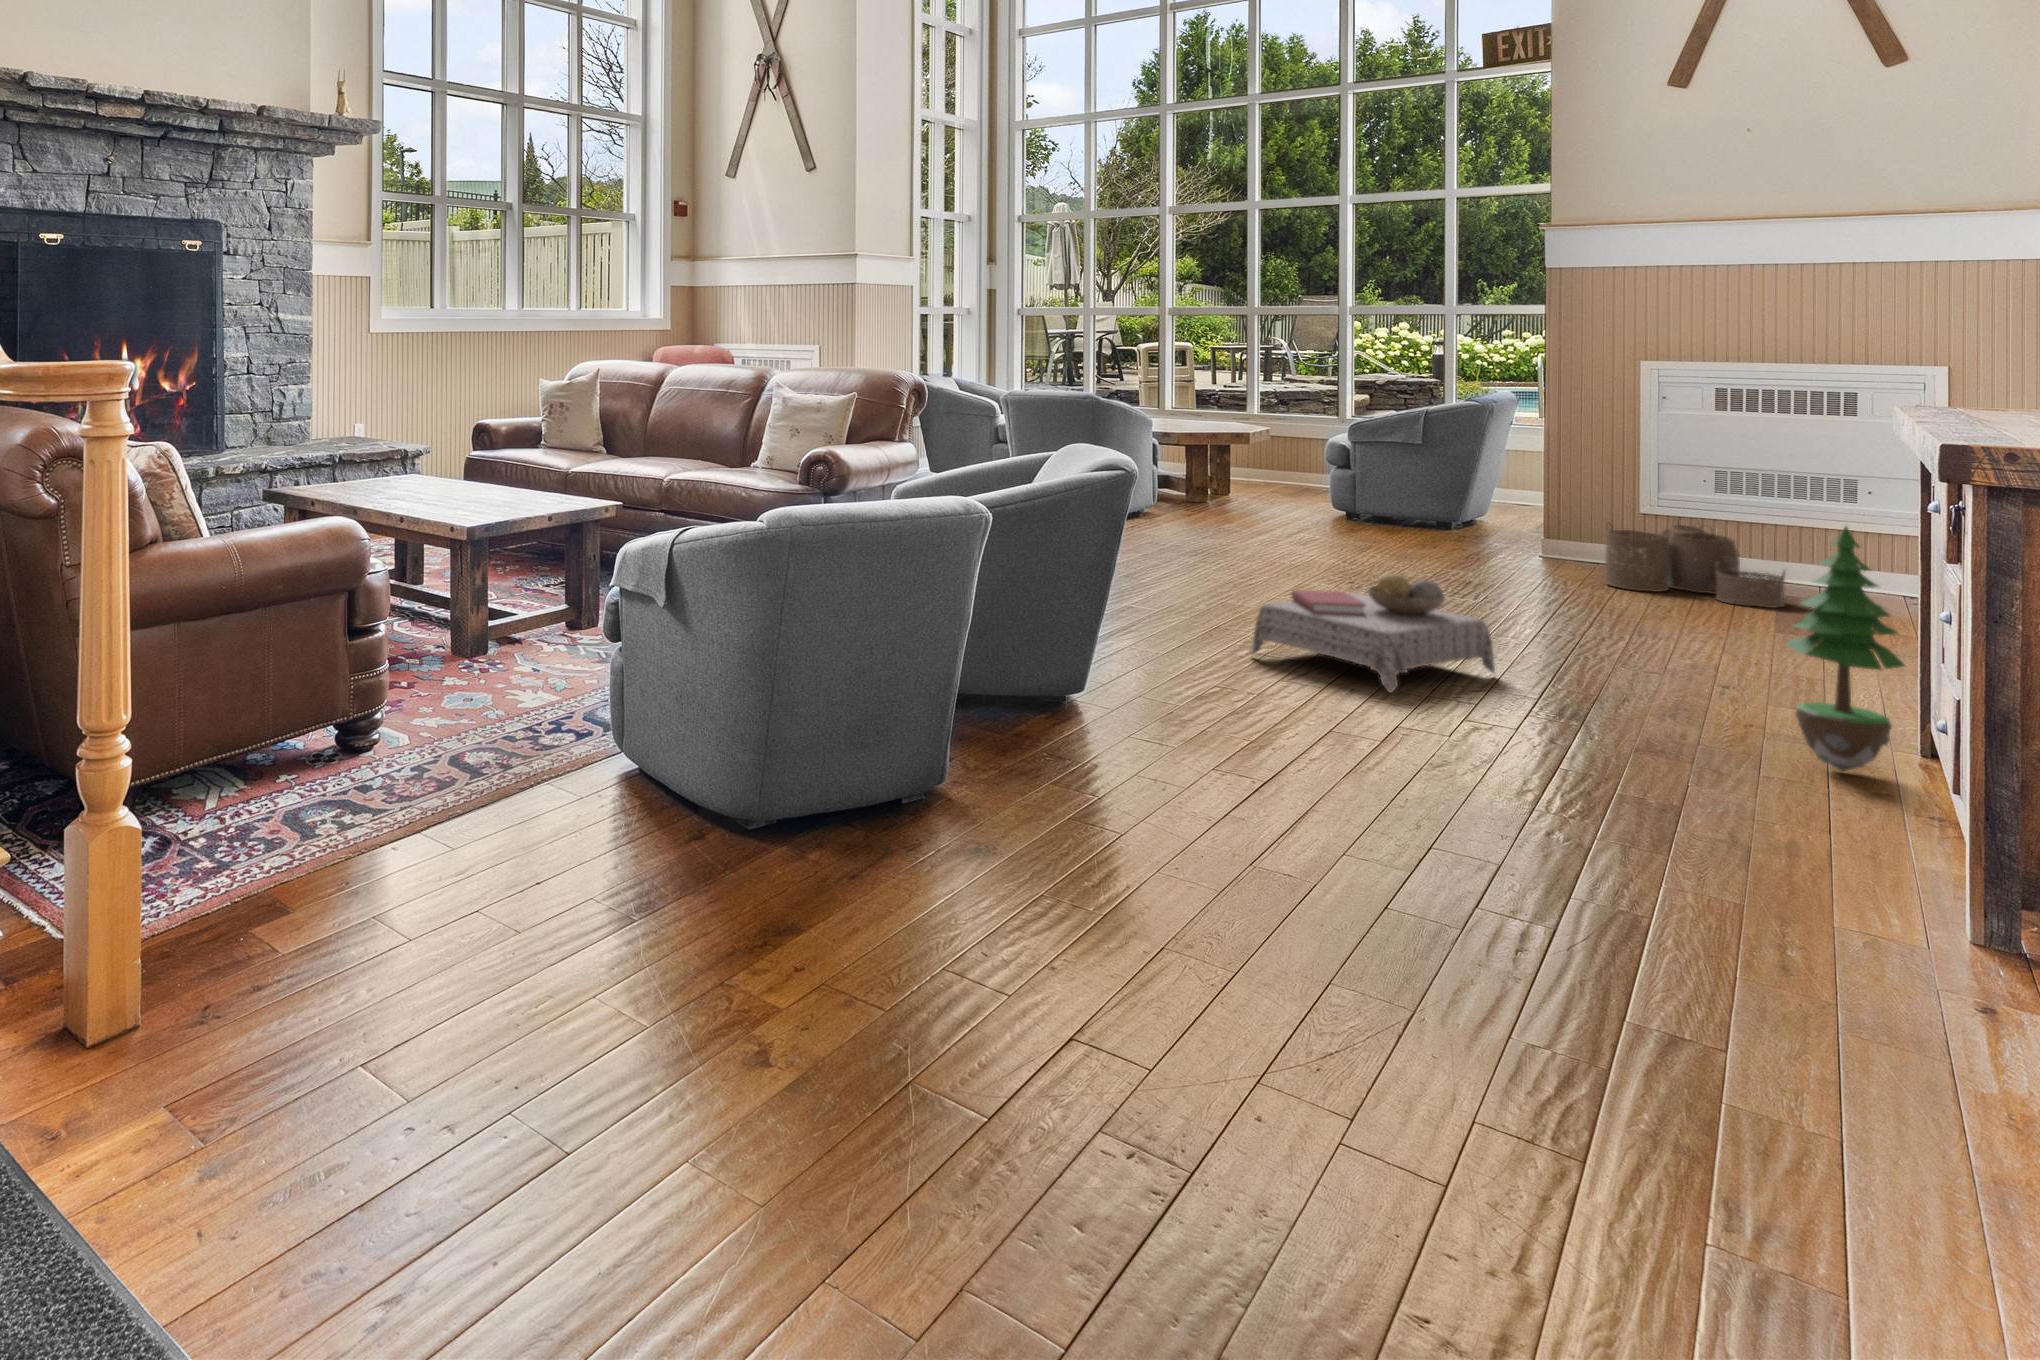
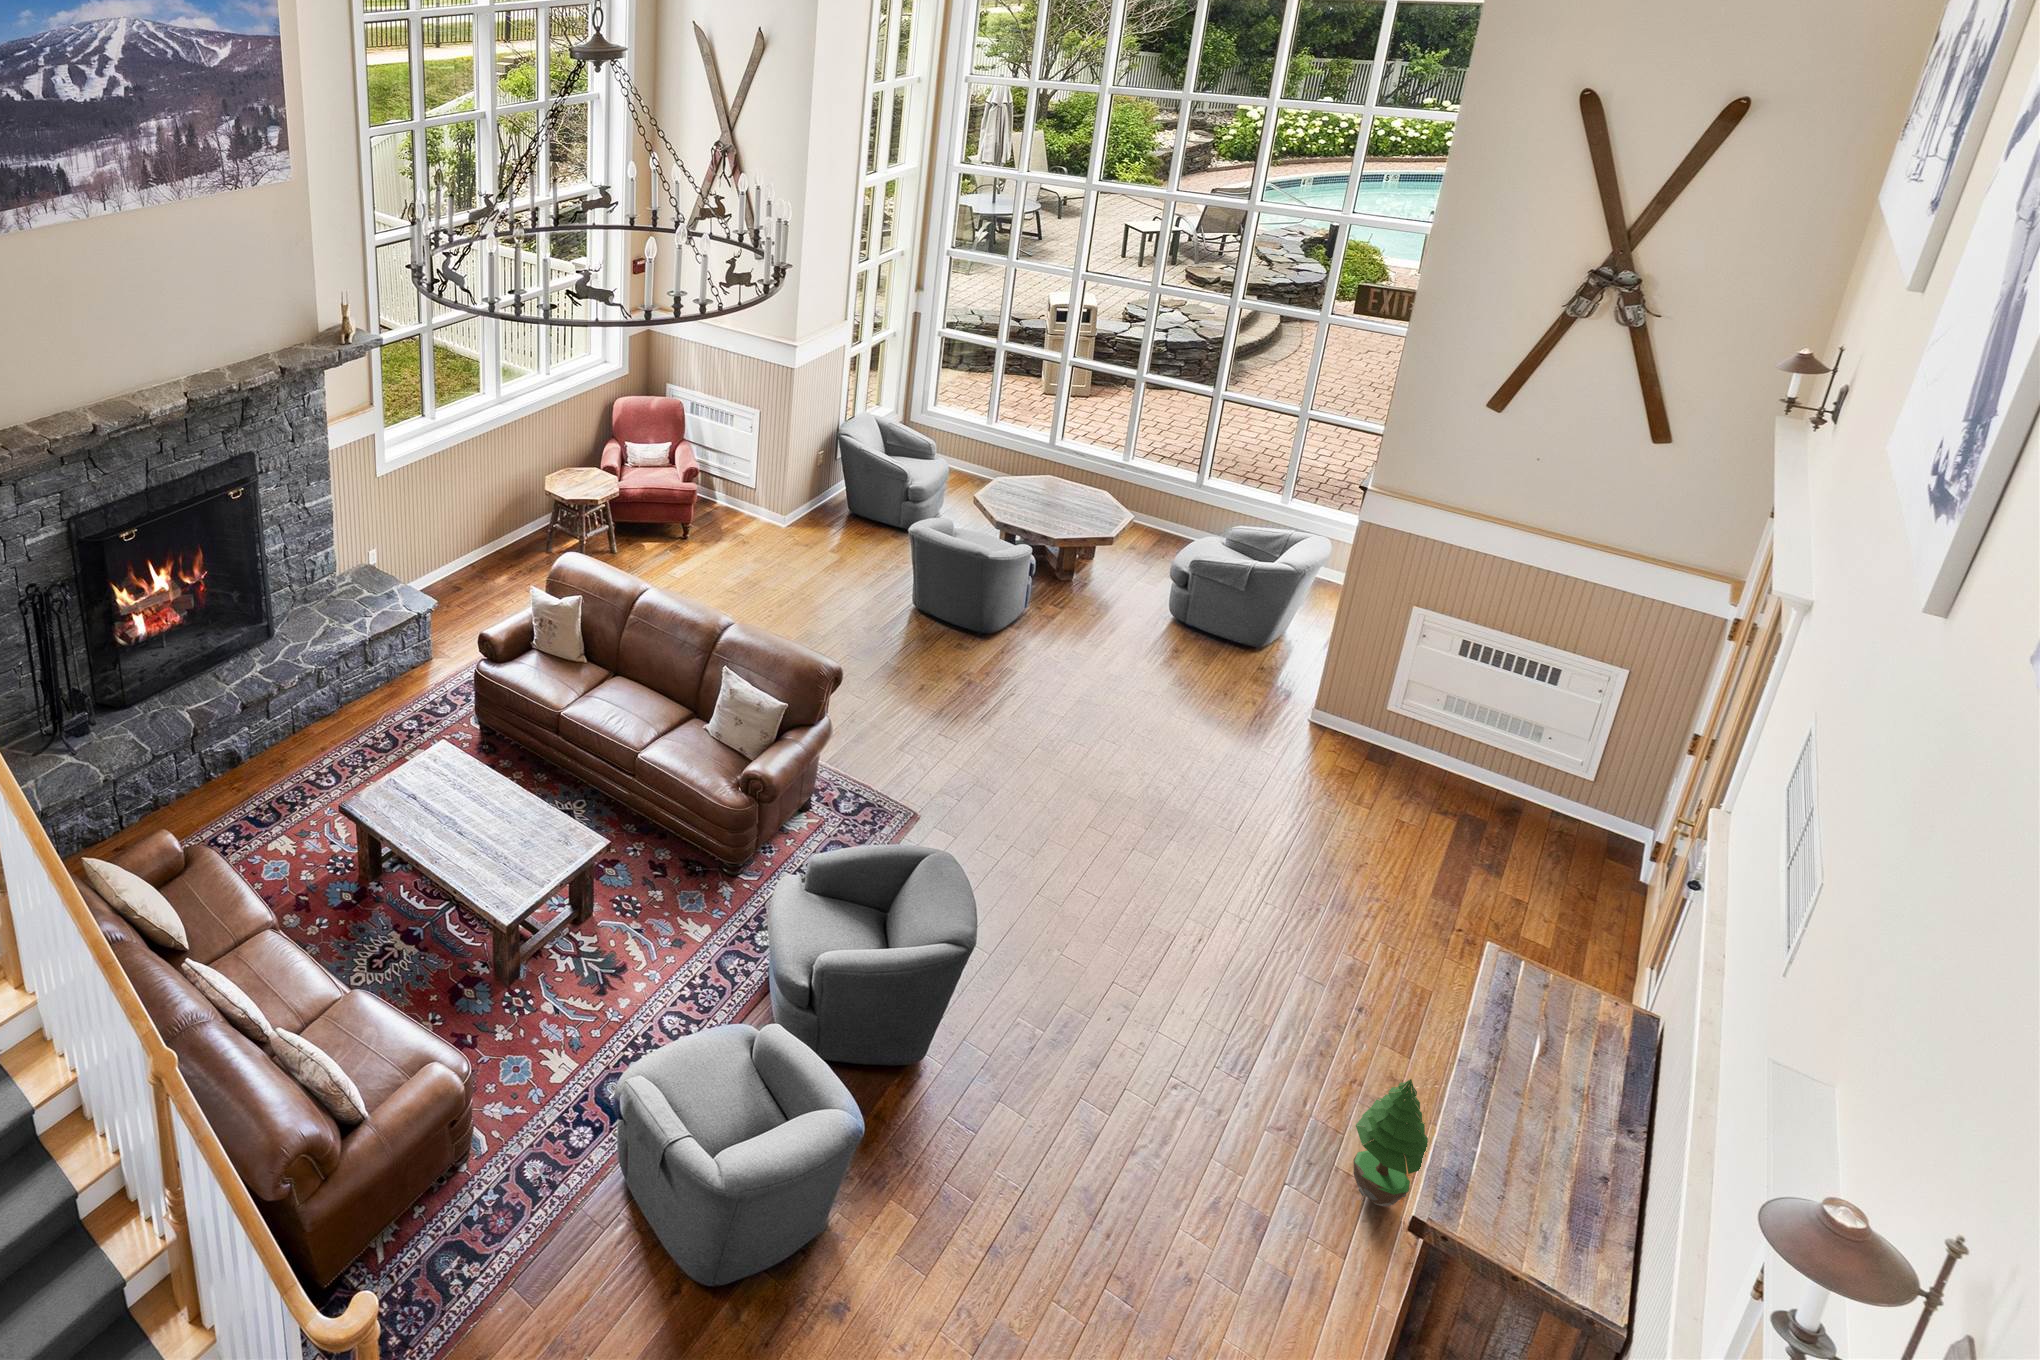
woven basket: present [1605,520,1785,608] -> none [1332,734,1460,852]
ottoman: present [1252,573,1495,692] -> none [1024,898,1192,1037]

